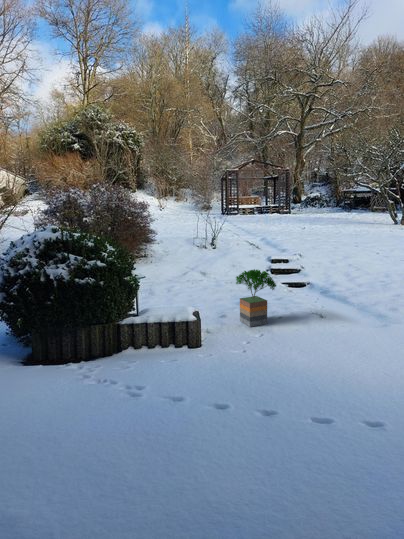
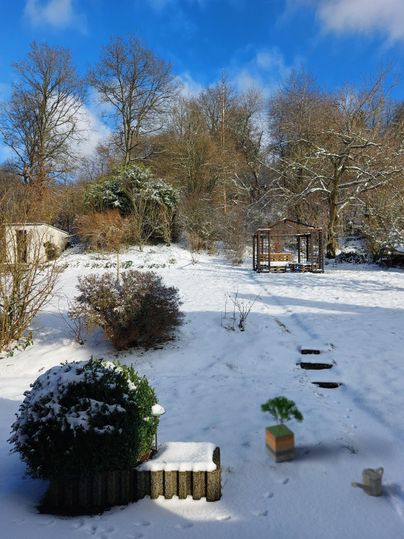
watering can: none [321,319,349,341] -> present [351,467,384,496]

